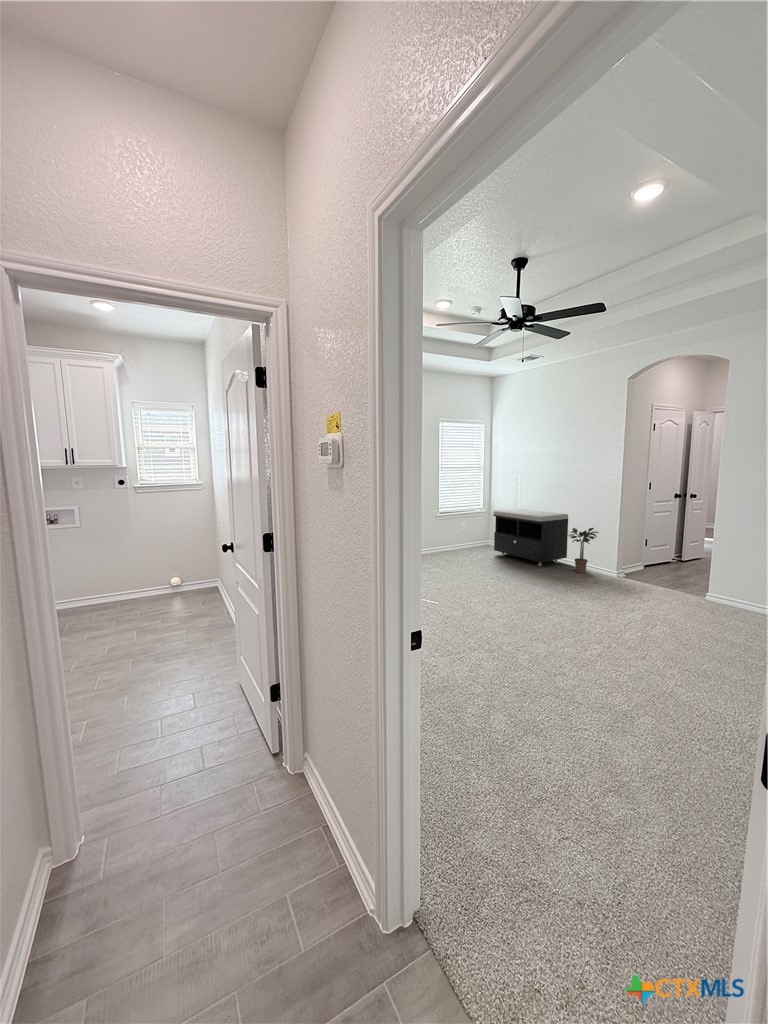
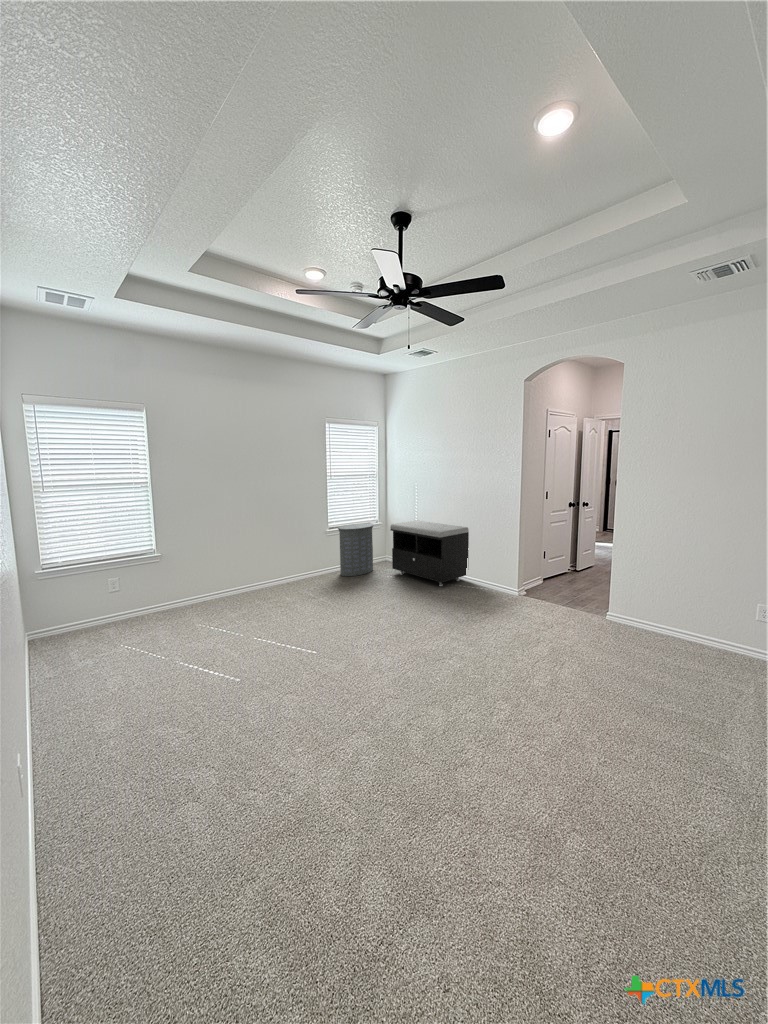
laundry hamper: none [446,510,477,555] -> present [338,524,373,576]
potted plant: present [568,528,599,573] -> none [468,543,500,592]

